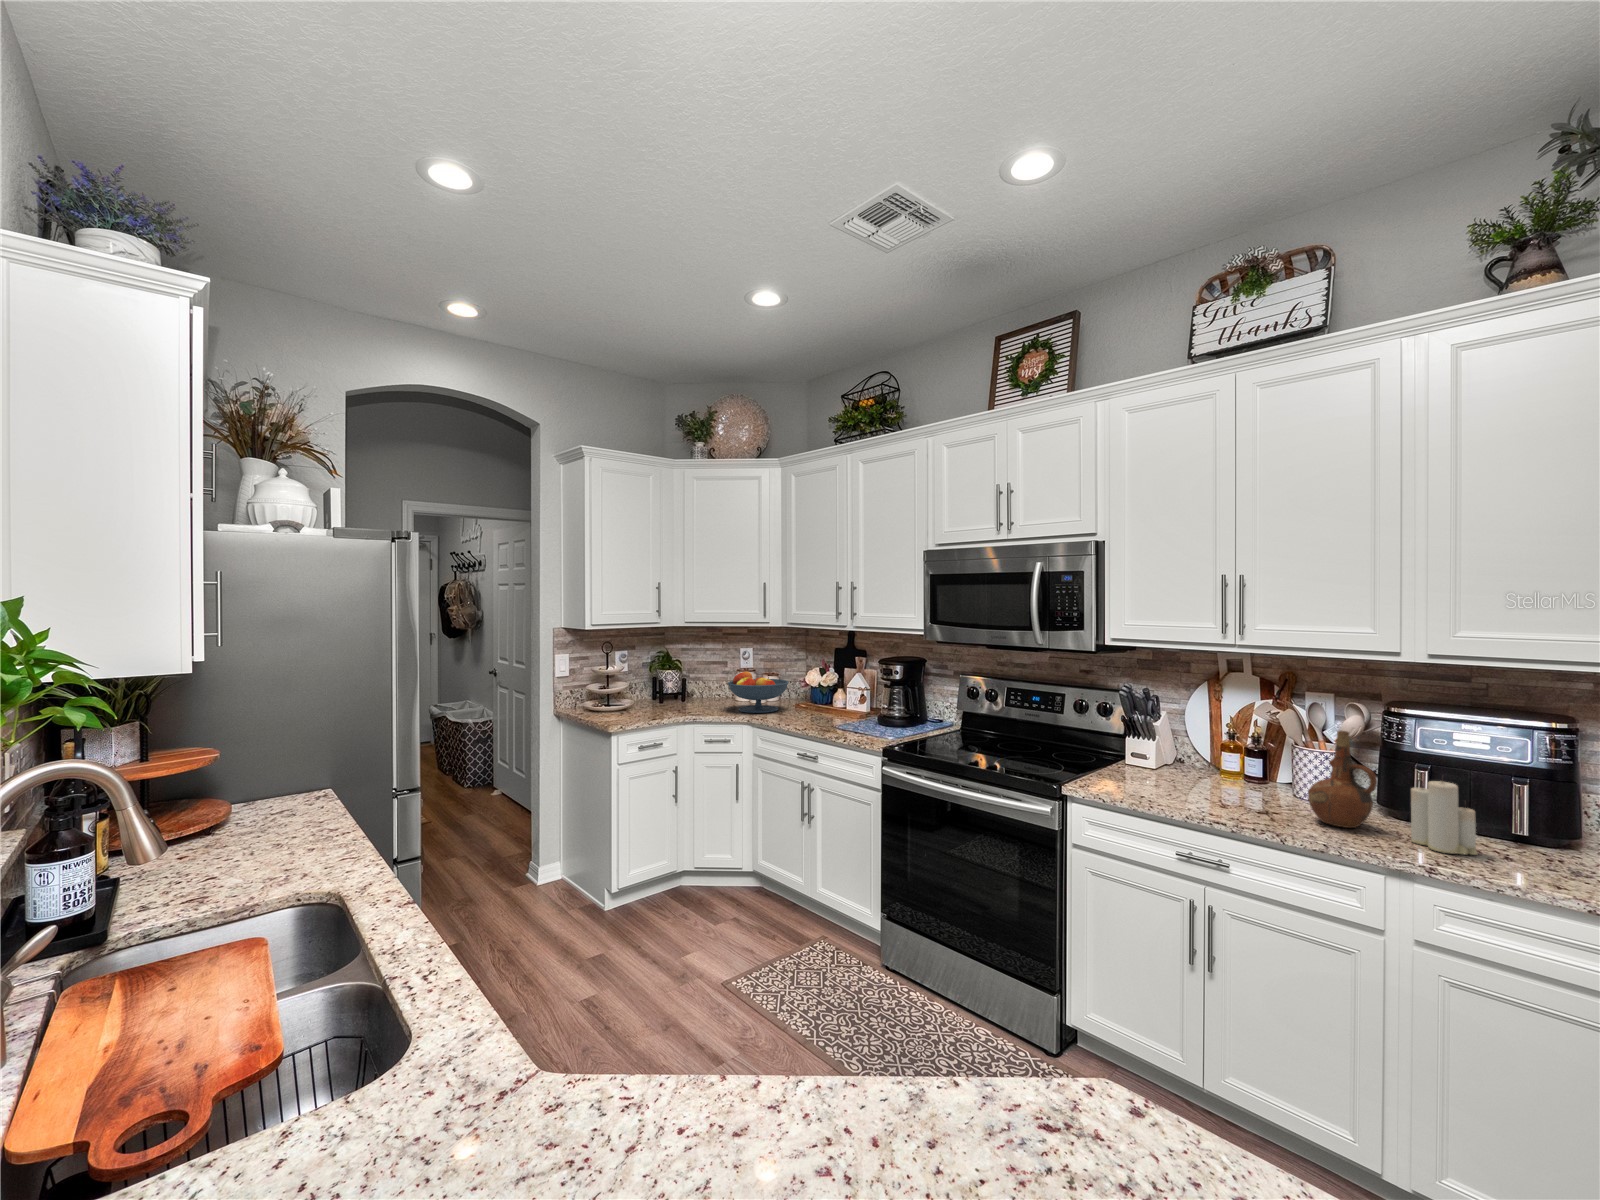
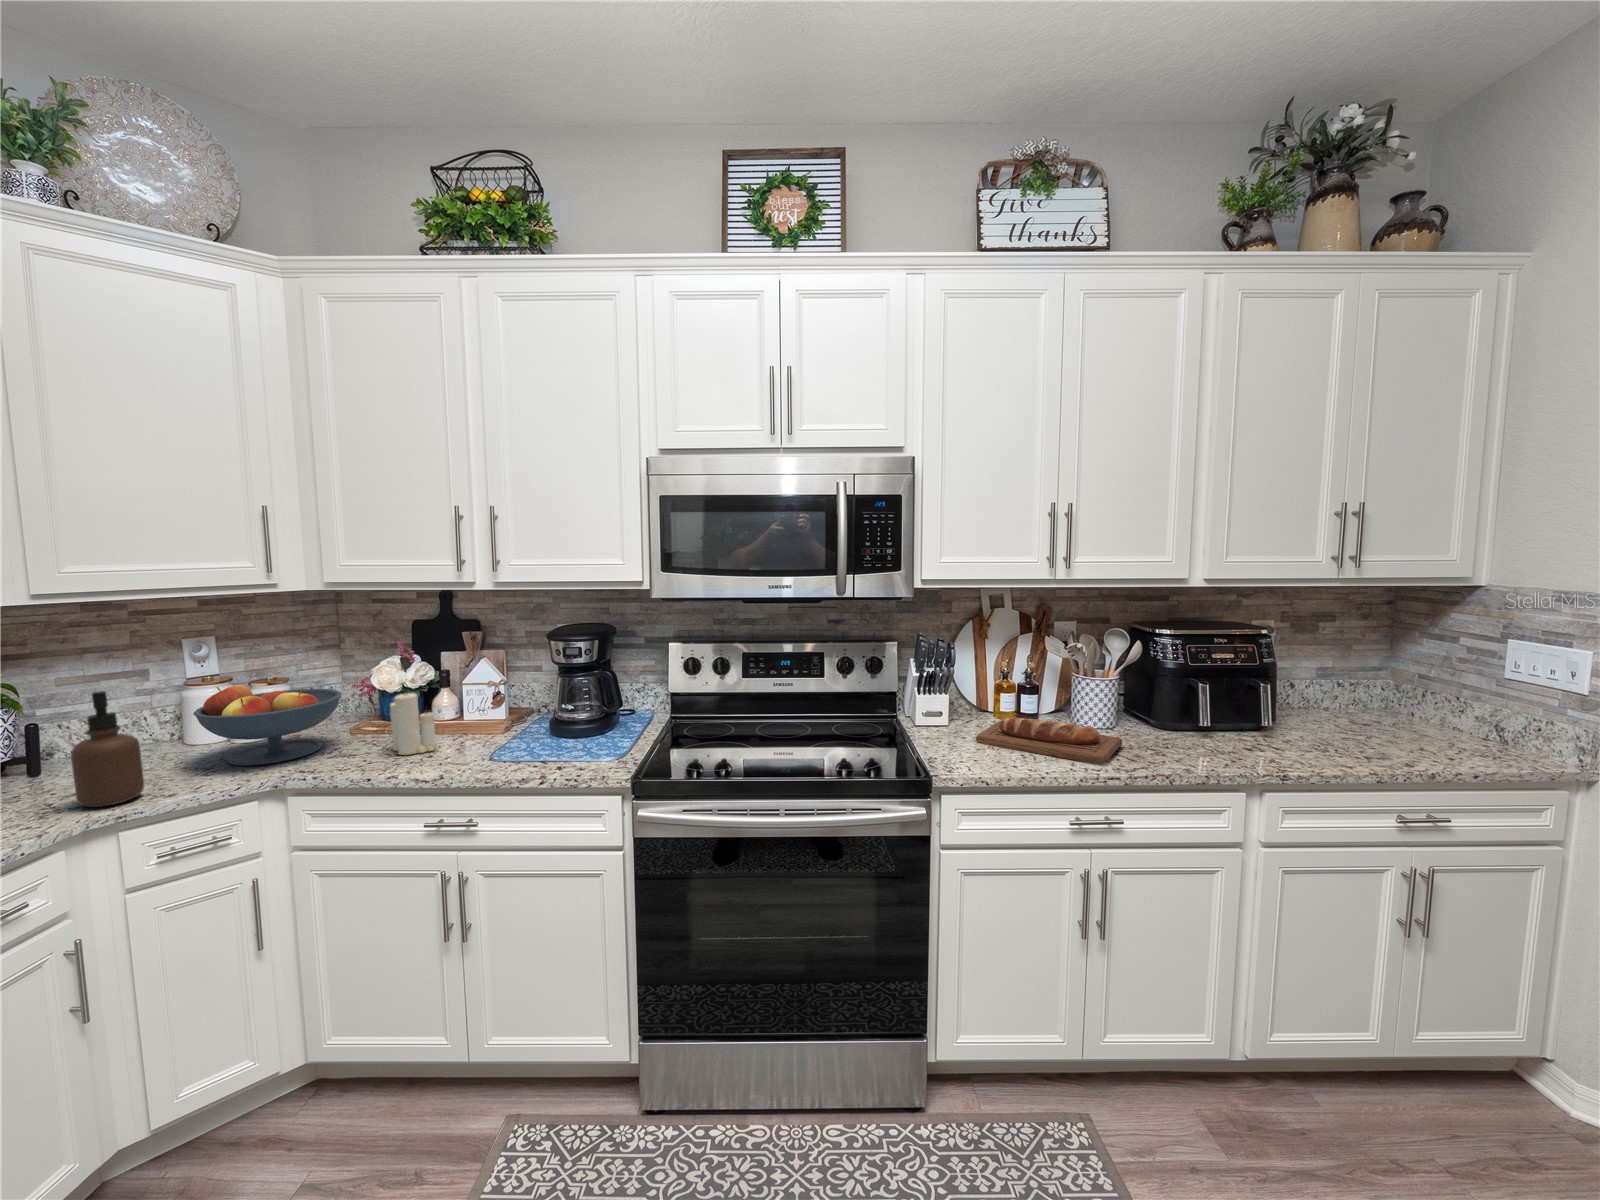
soap dispenser: none [682,665,704,716] -> present [71,691,144,807]
ceramic pitcher: present [1308,731,1377,828] -> none [1151,660,1212,756]
bread loaf: none [1152,765,1287,810] -> present [976,718,1122,764]
candle: present [1411,781,1478,855] -> present [390,693,436,755]

